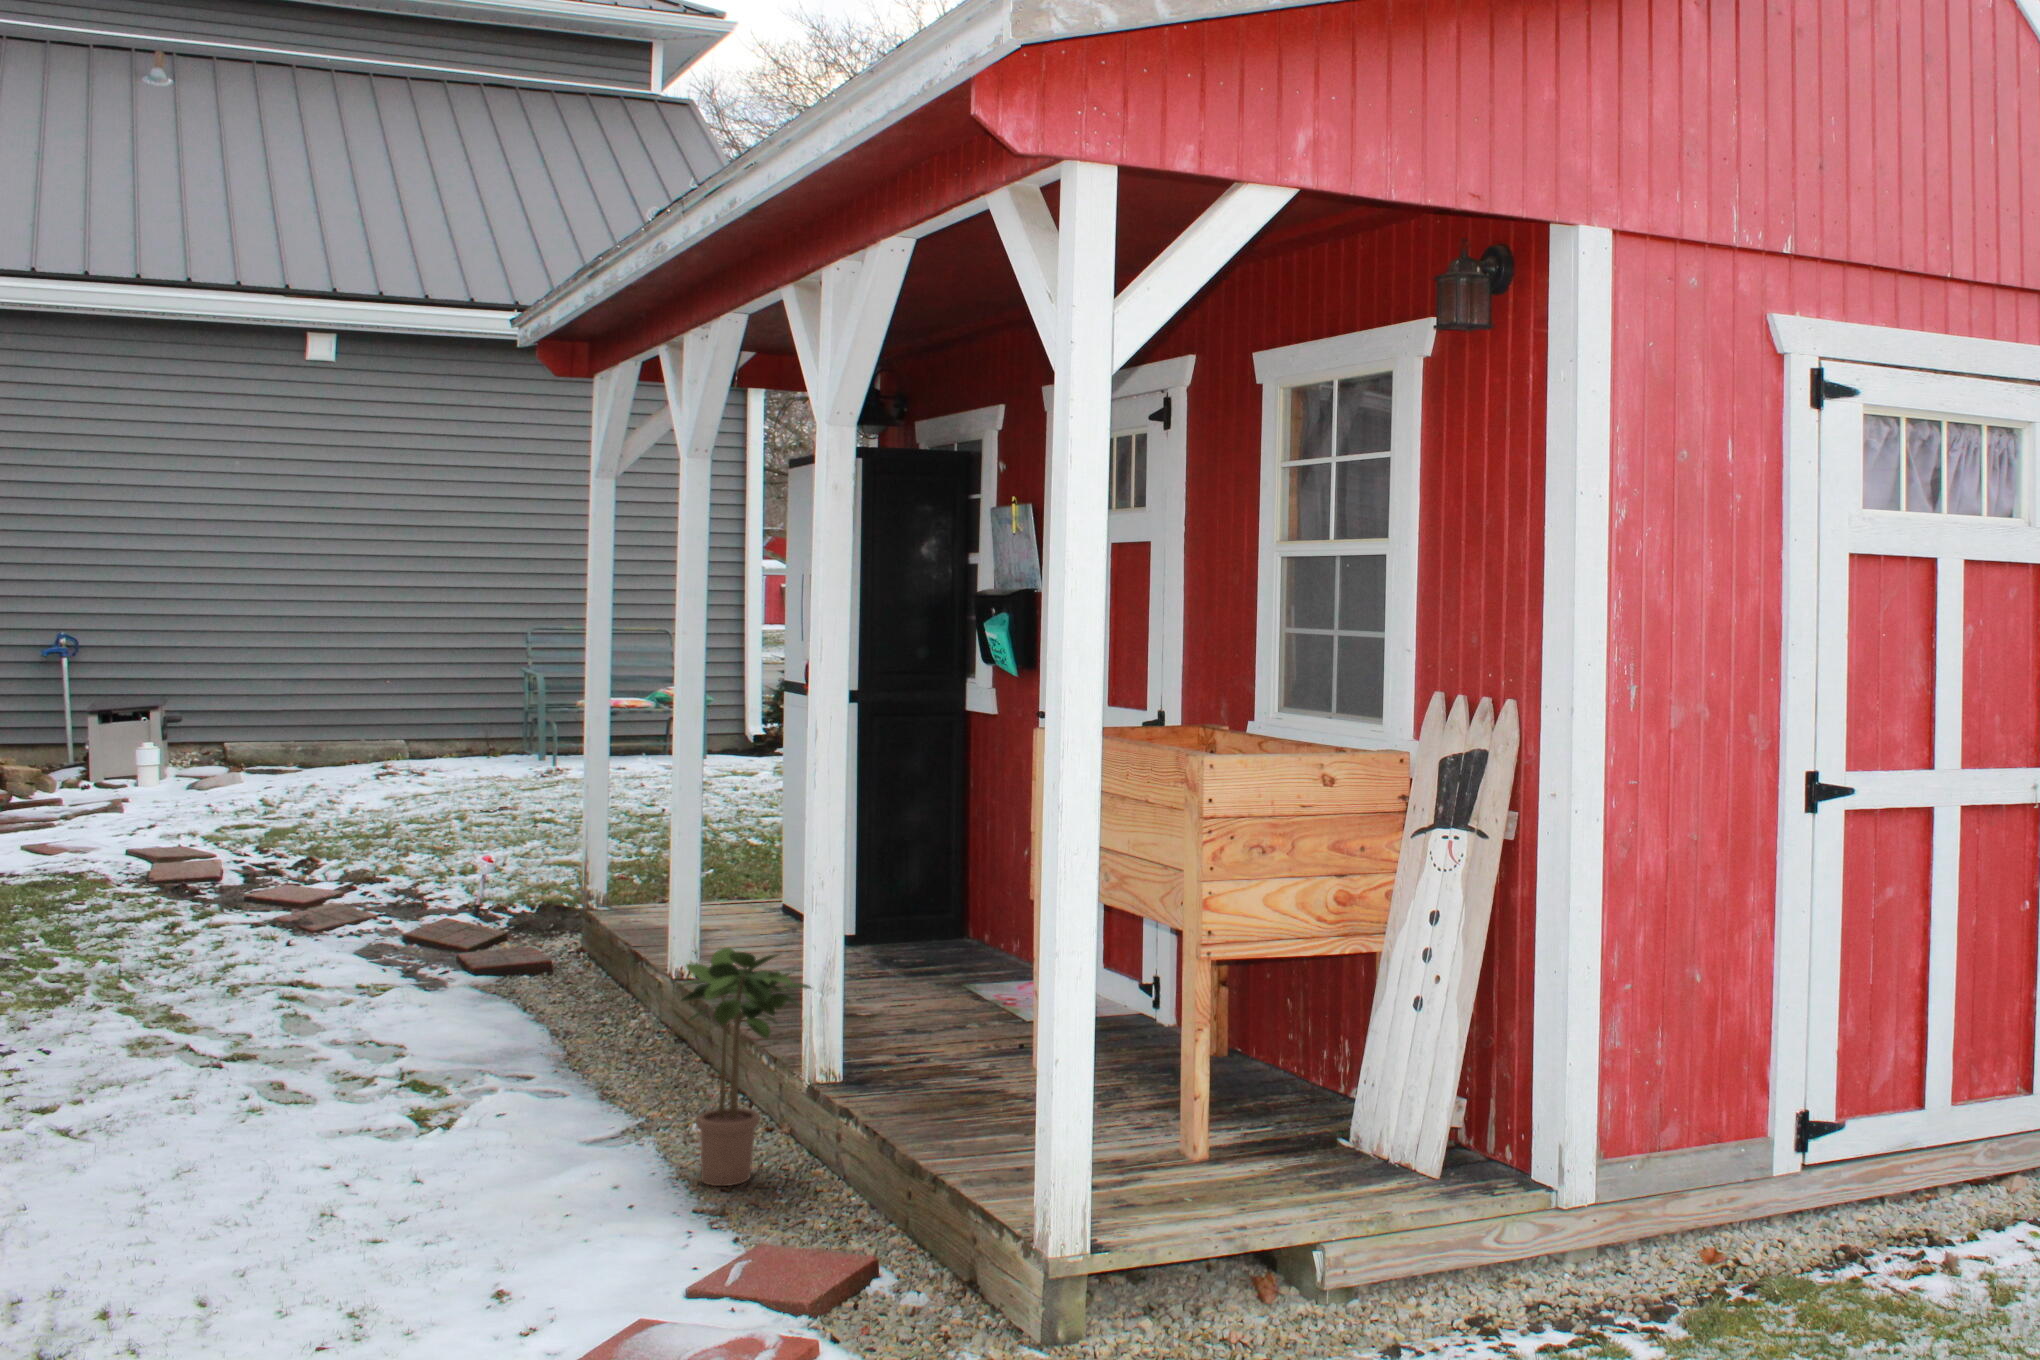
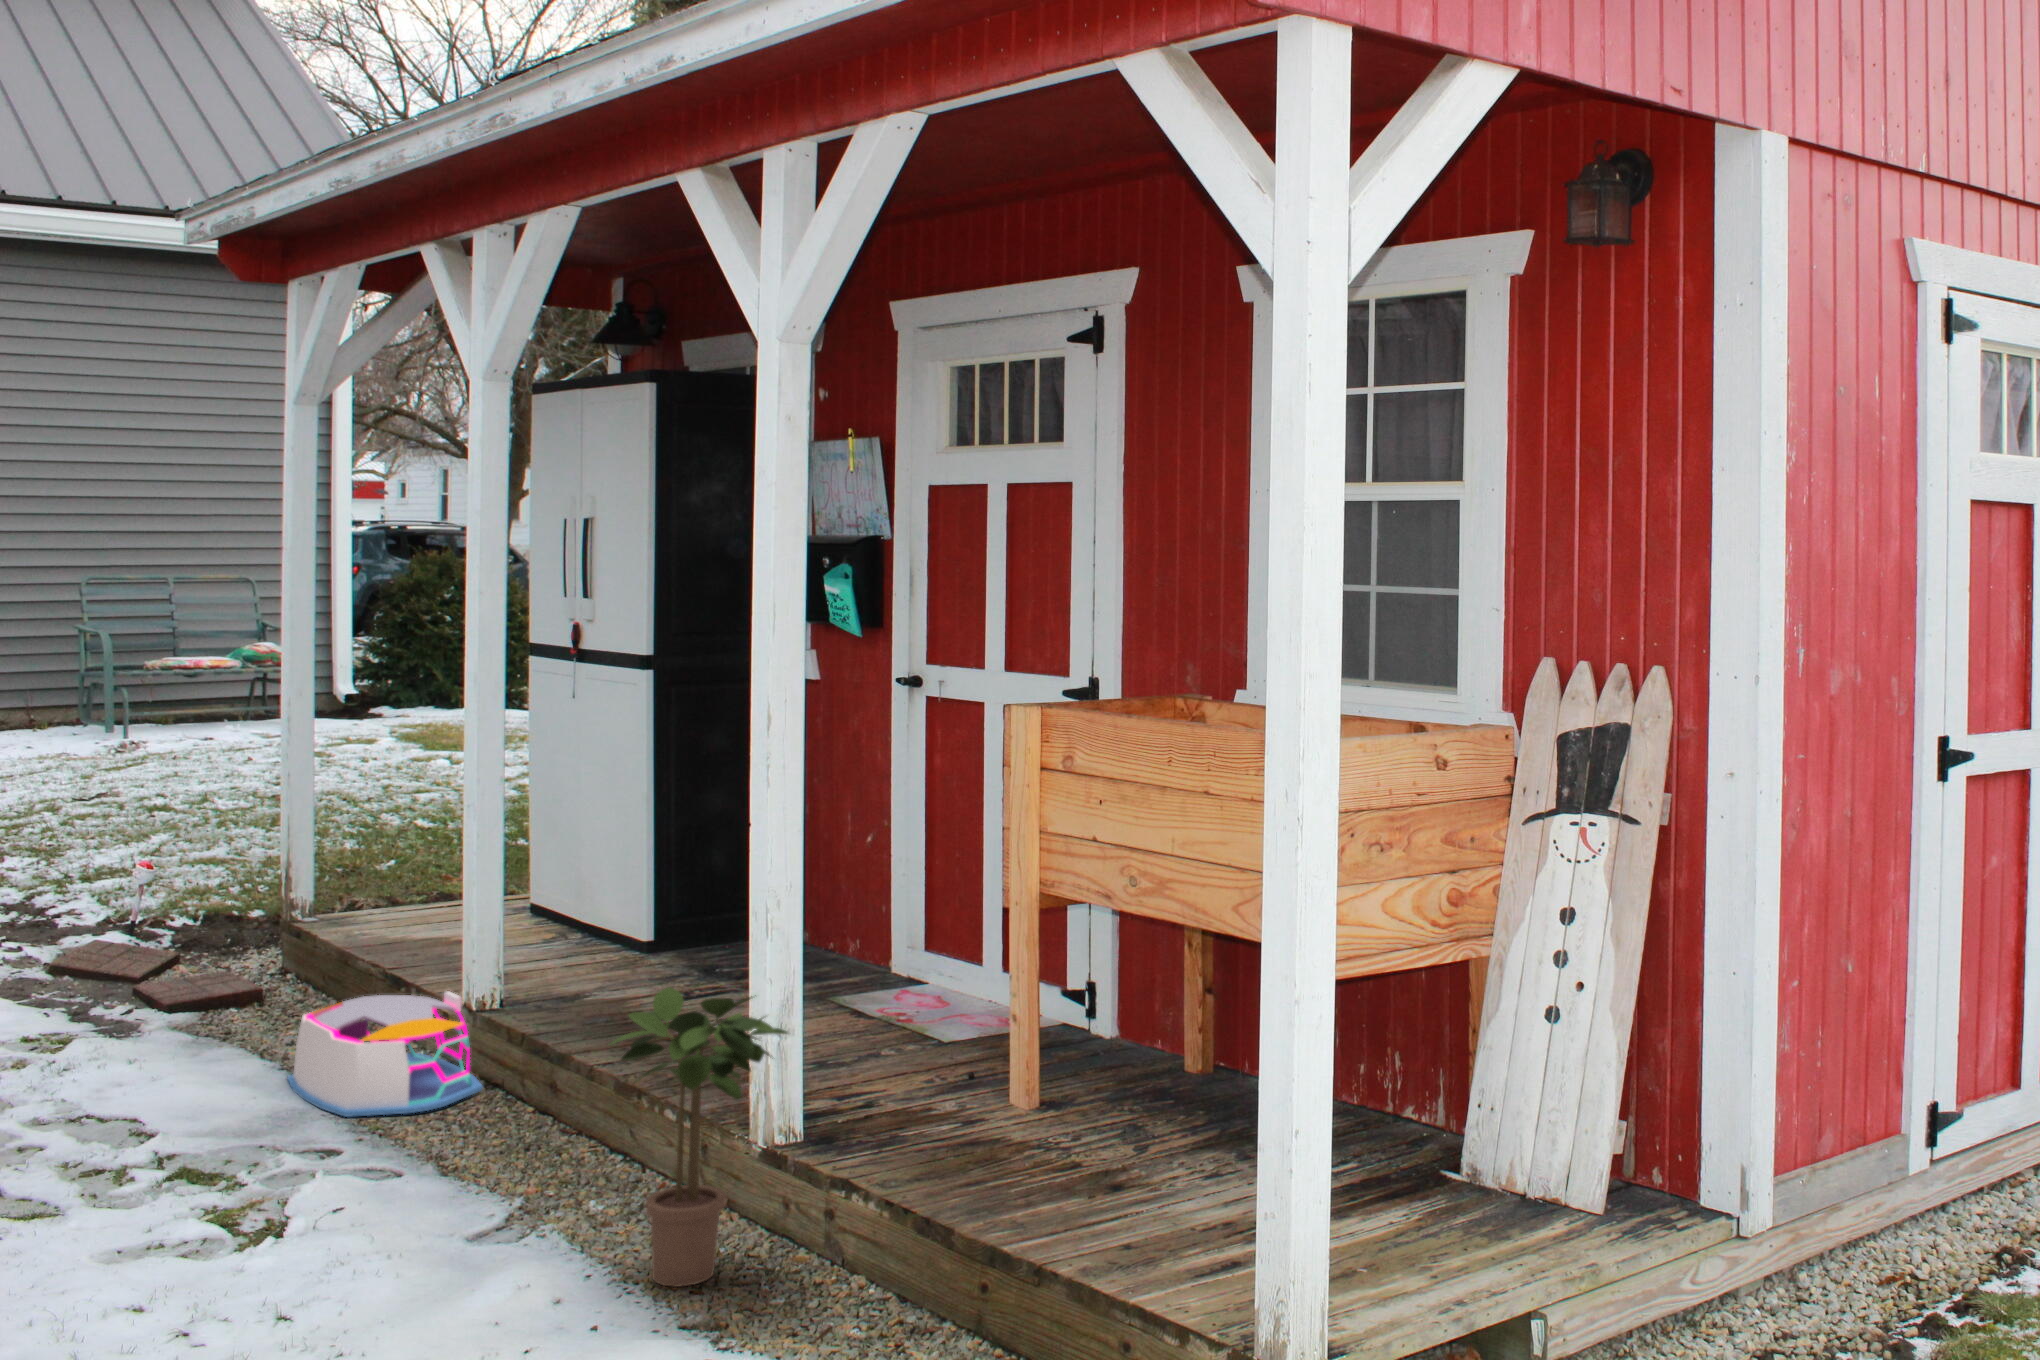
storage bin: none [524,961,663,1054] -> present [287,991,482,1117]

